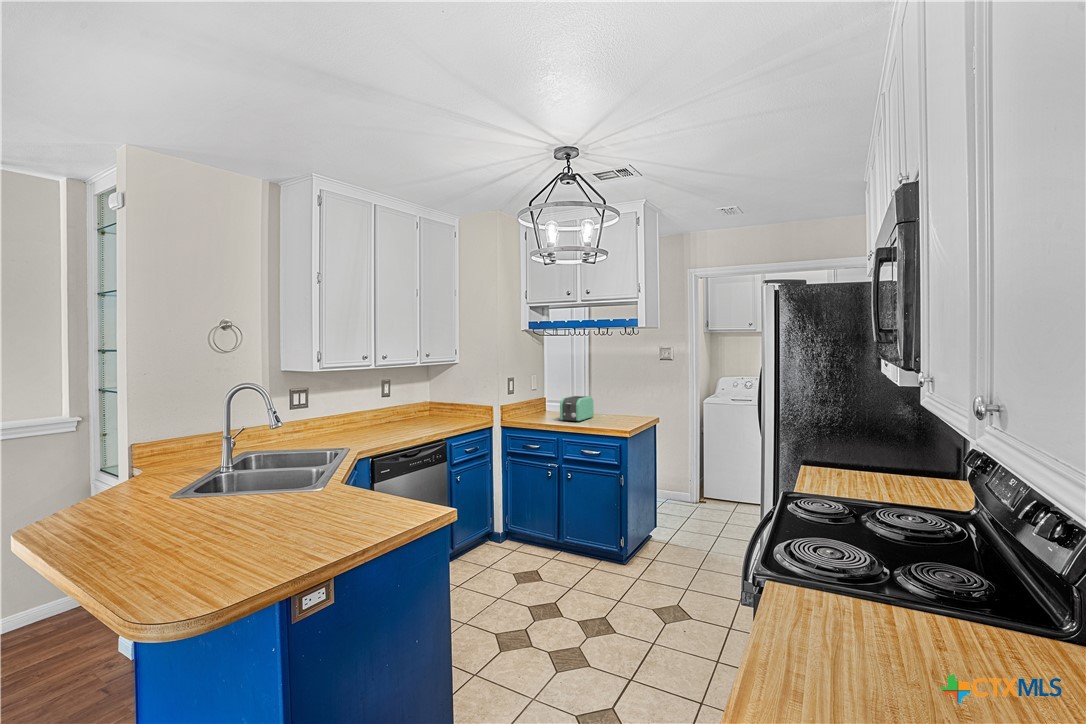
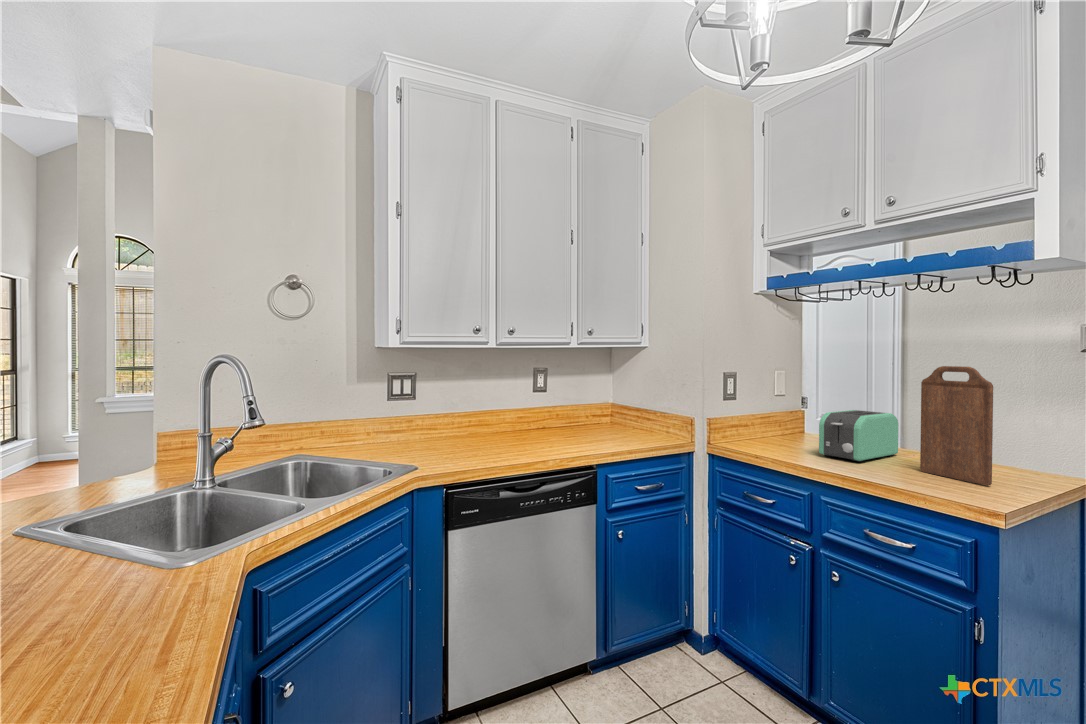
cutting board: none [603,373,630,425] -> present [920,366,993,485]

